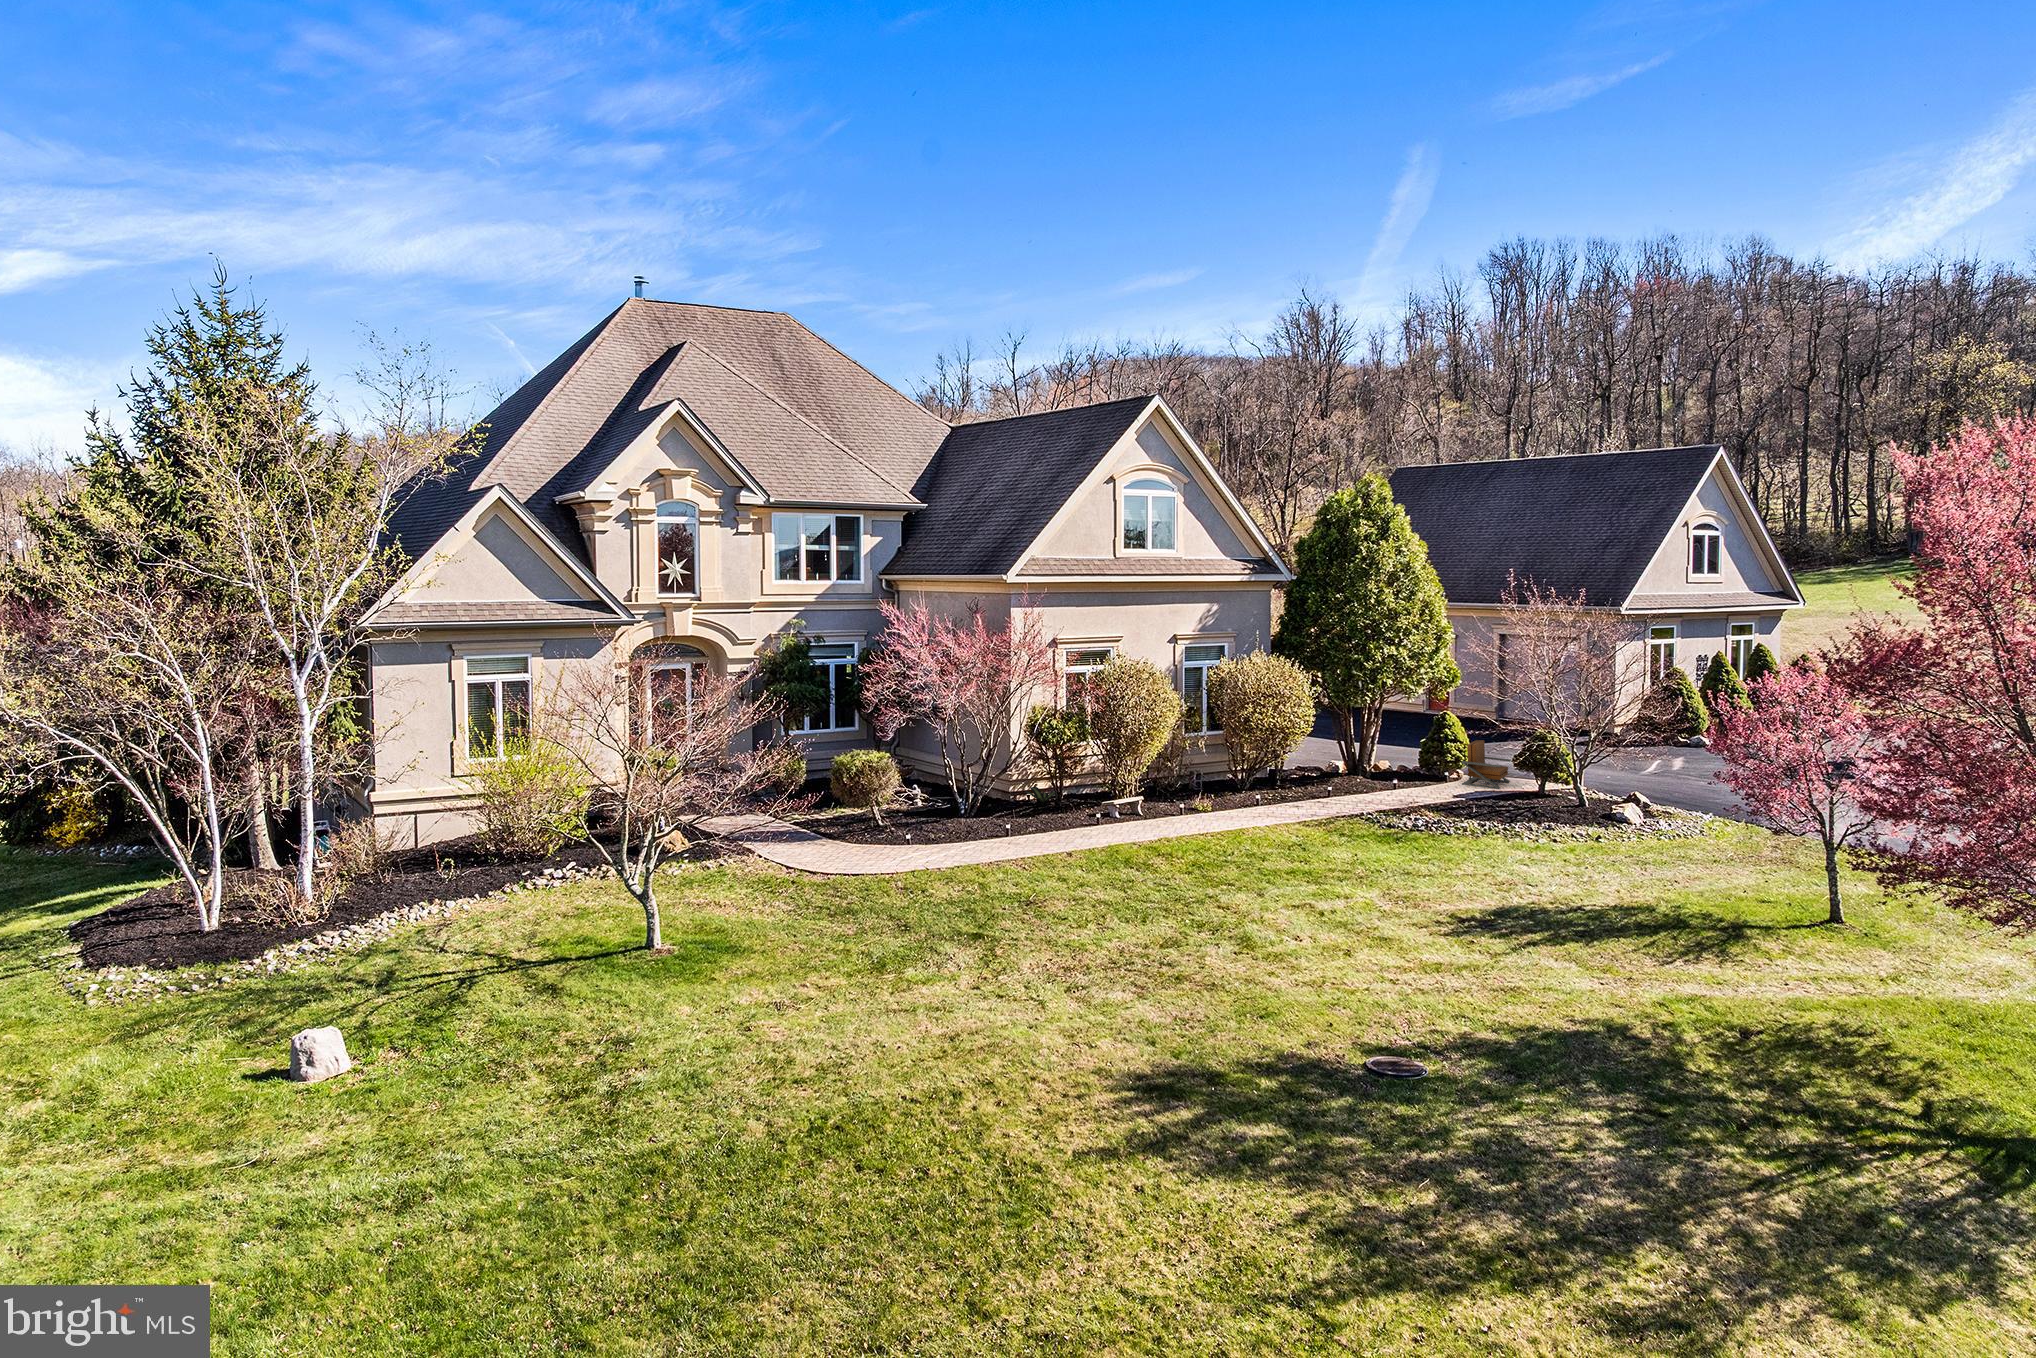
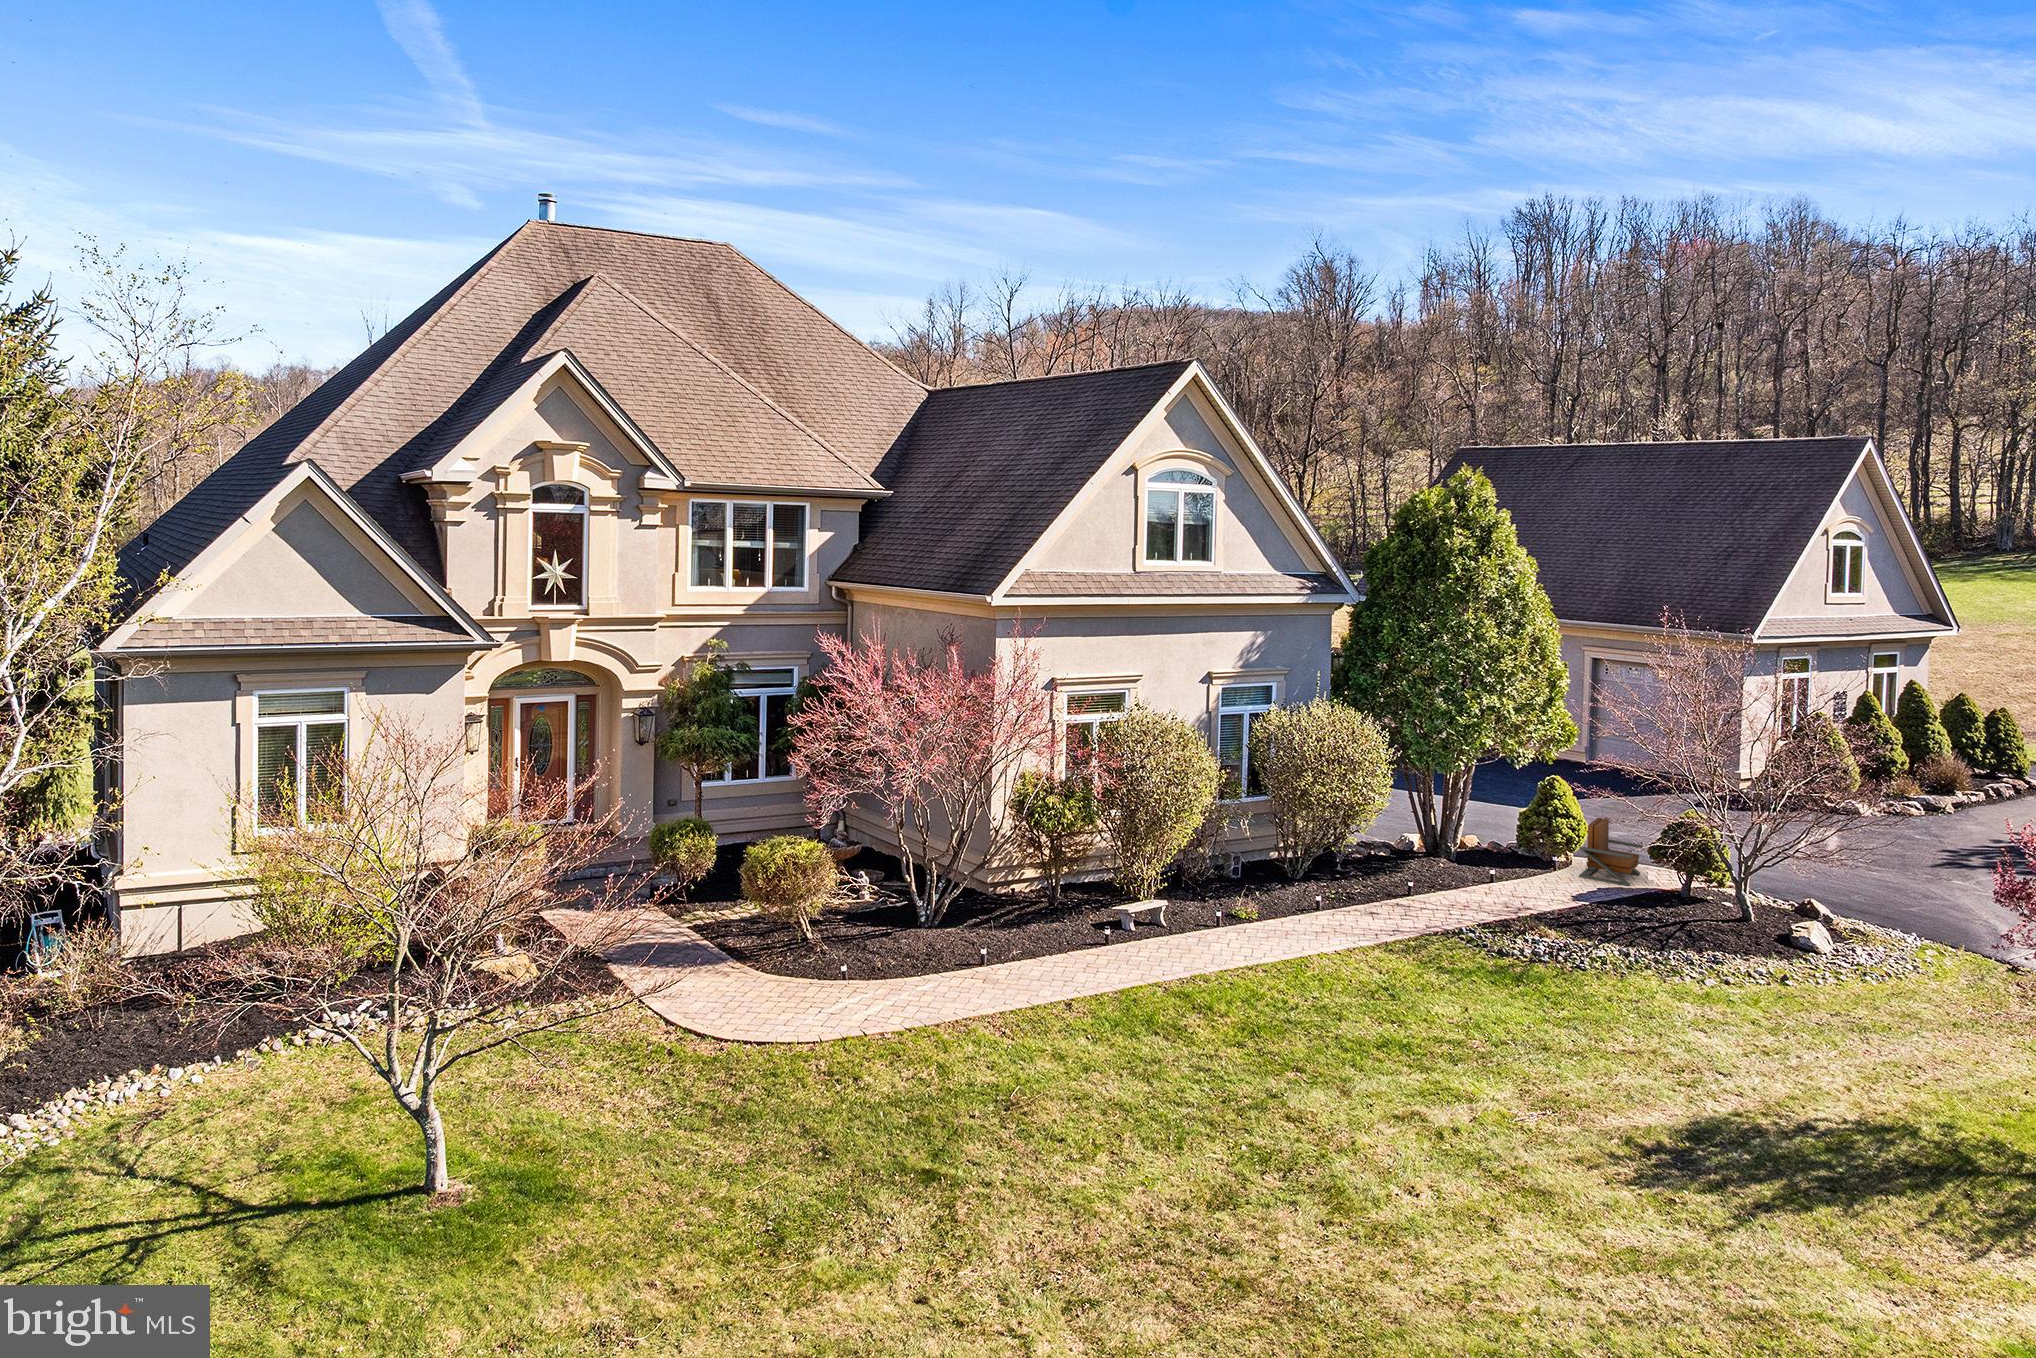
potted plant: present [1025,787,1056,807] -> none [1007,875,1054,904]

